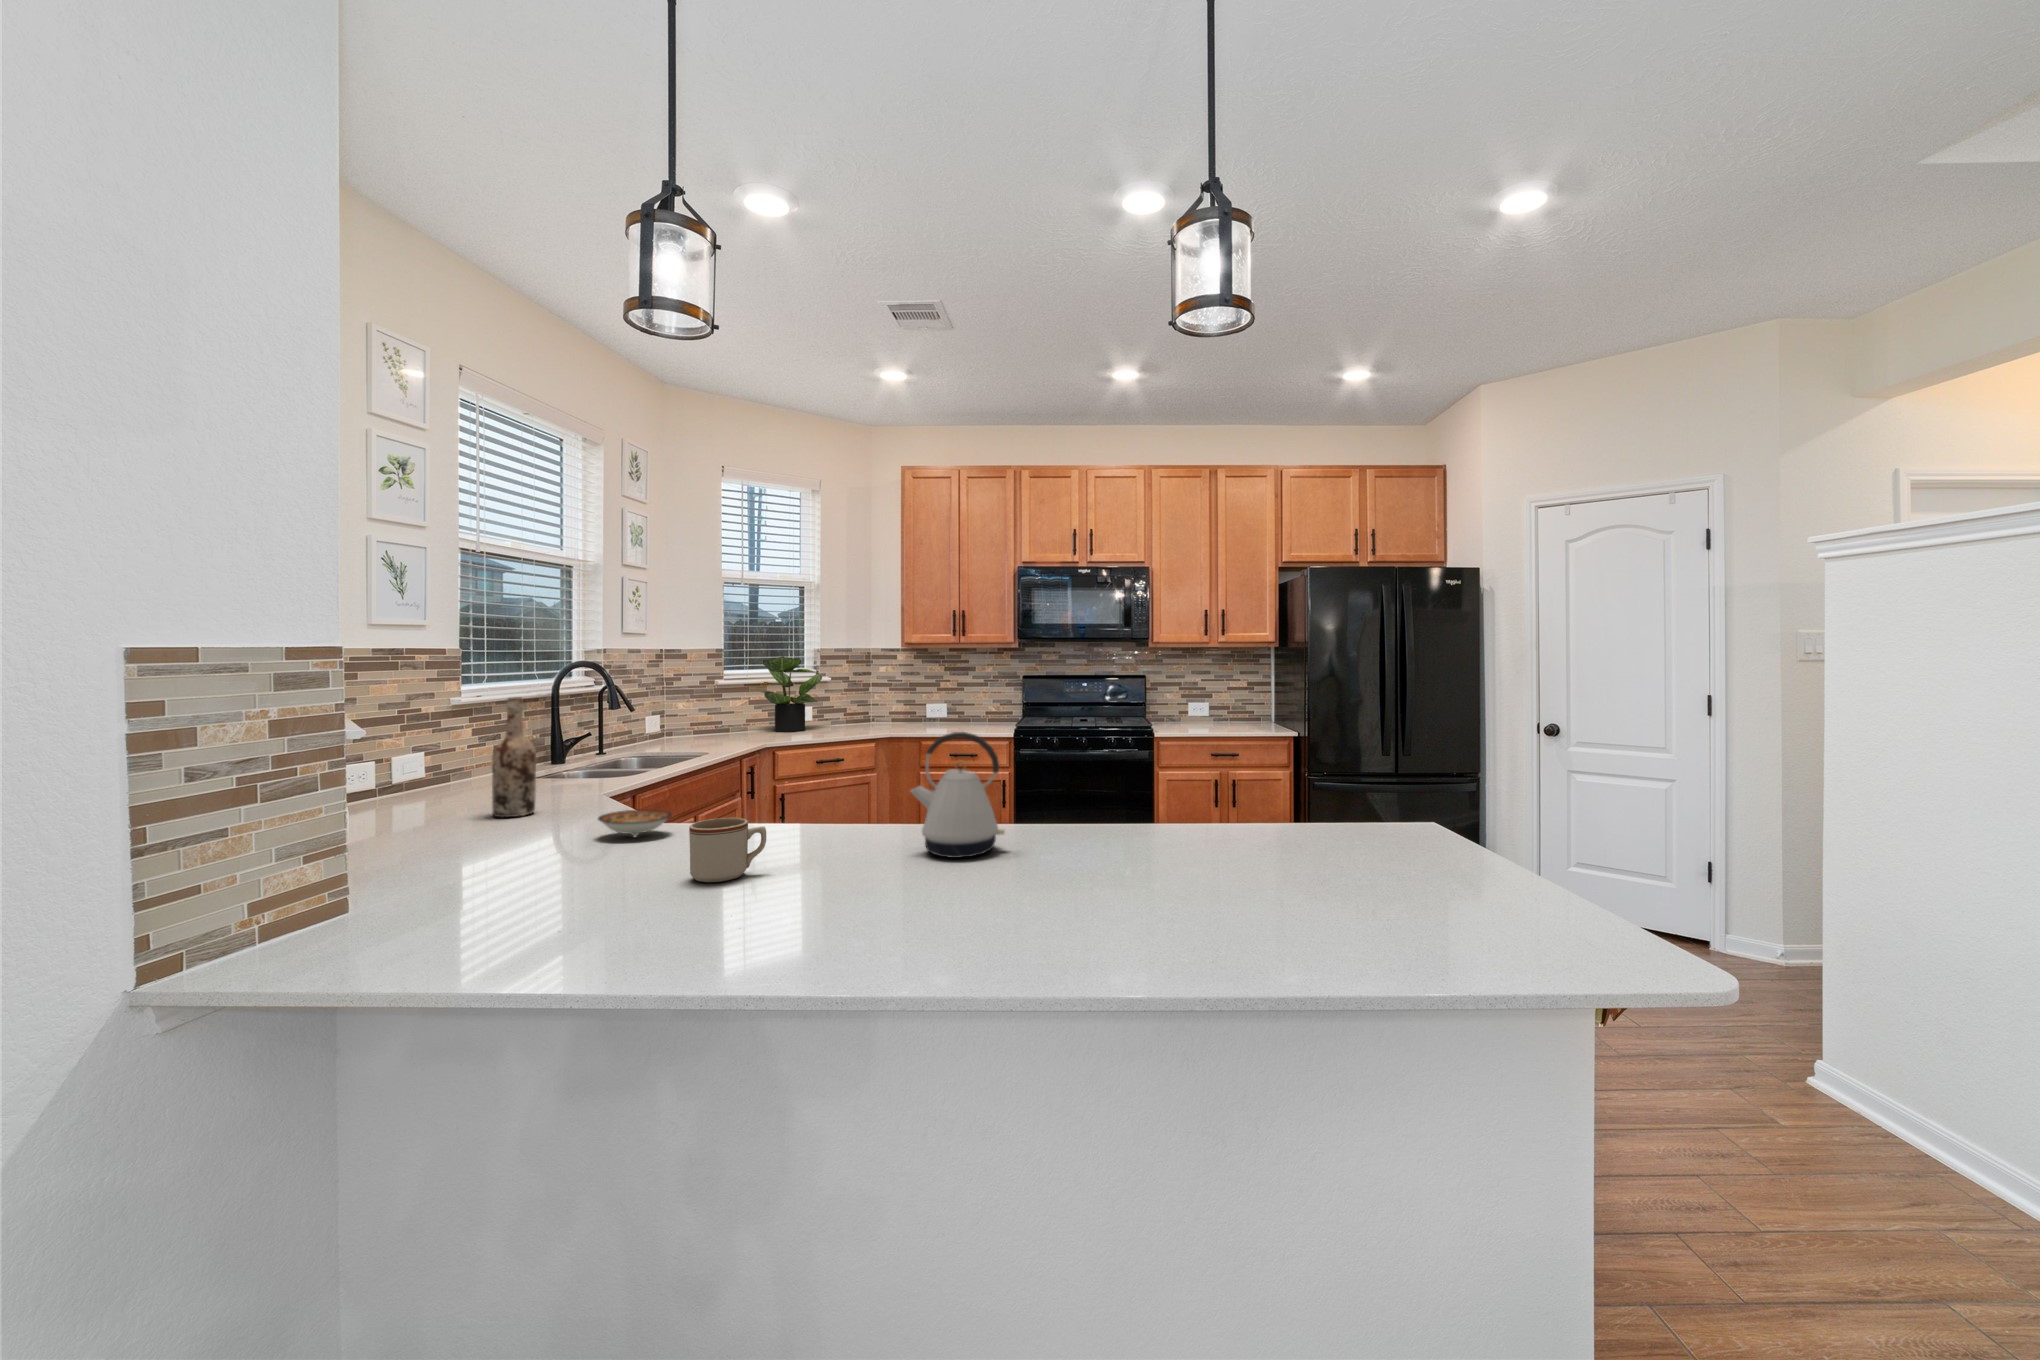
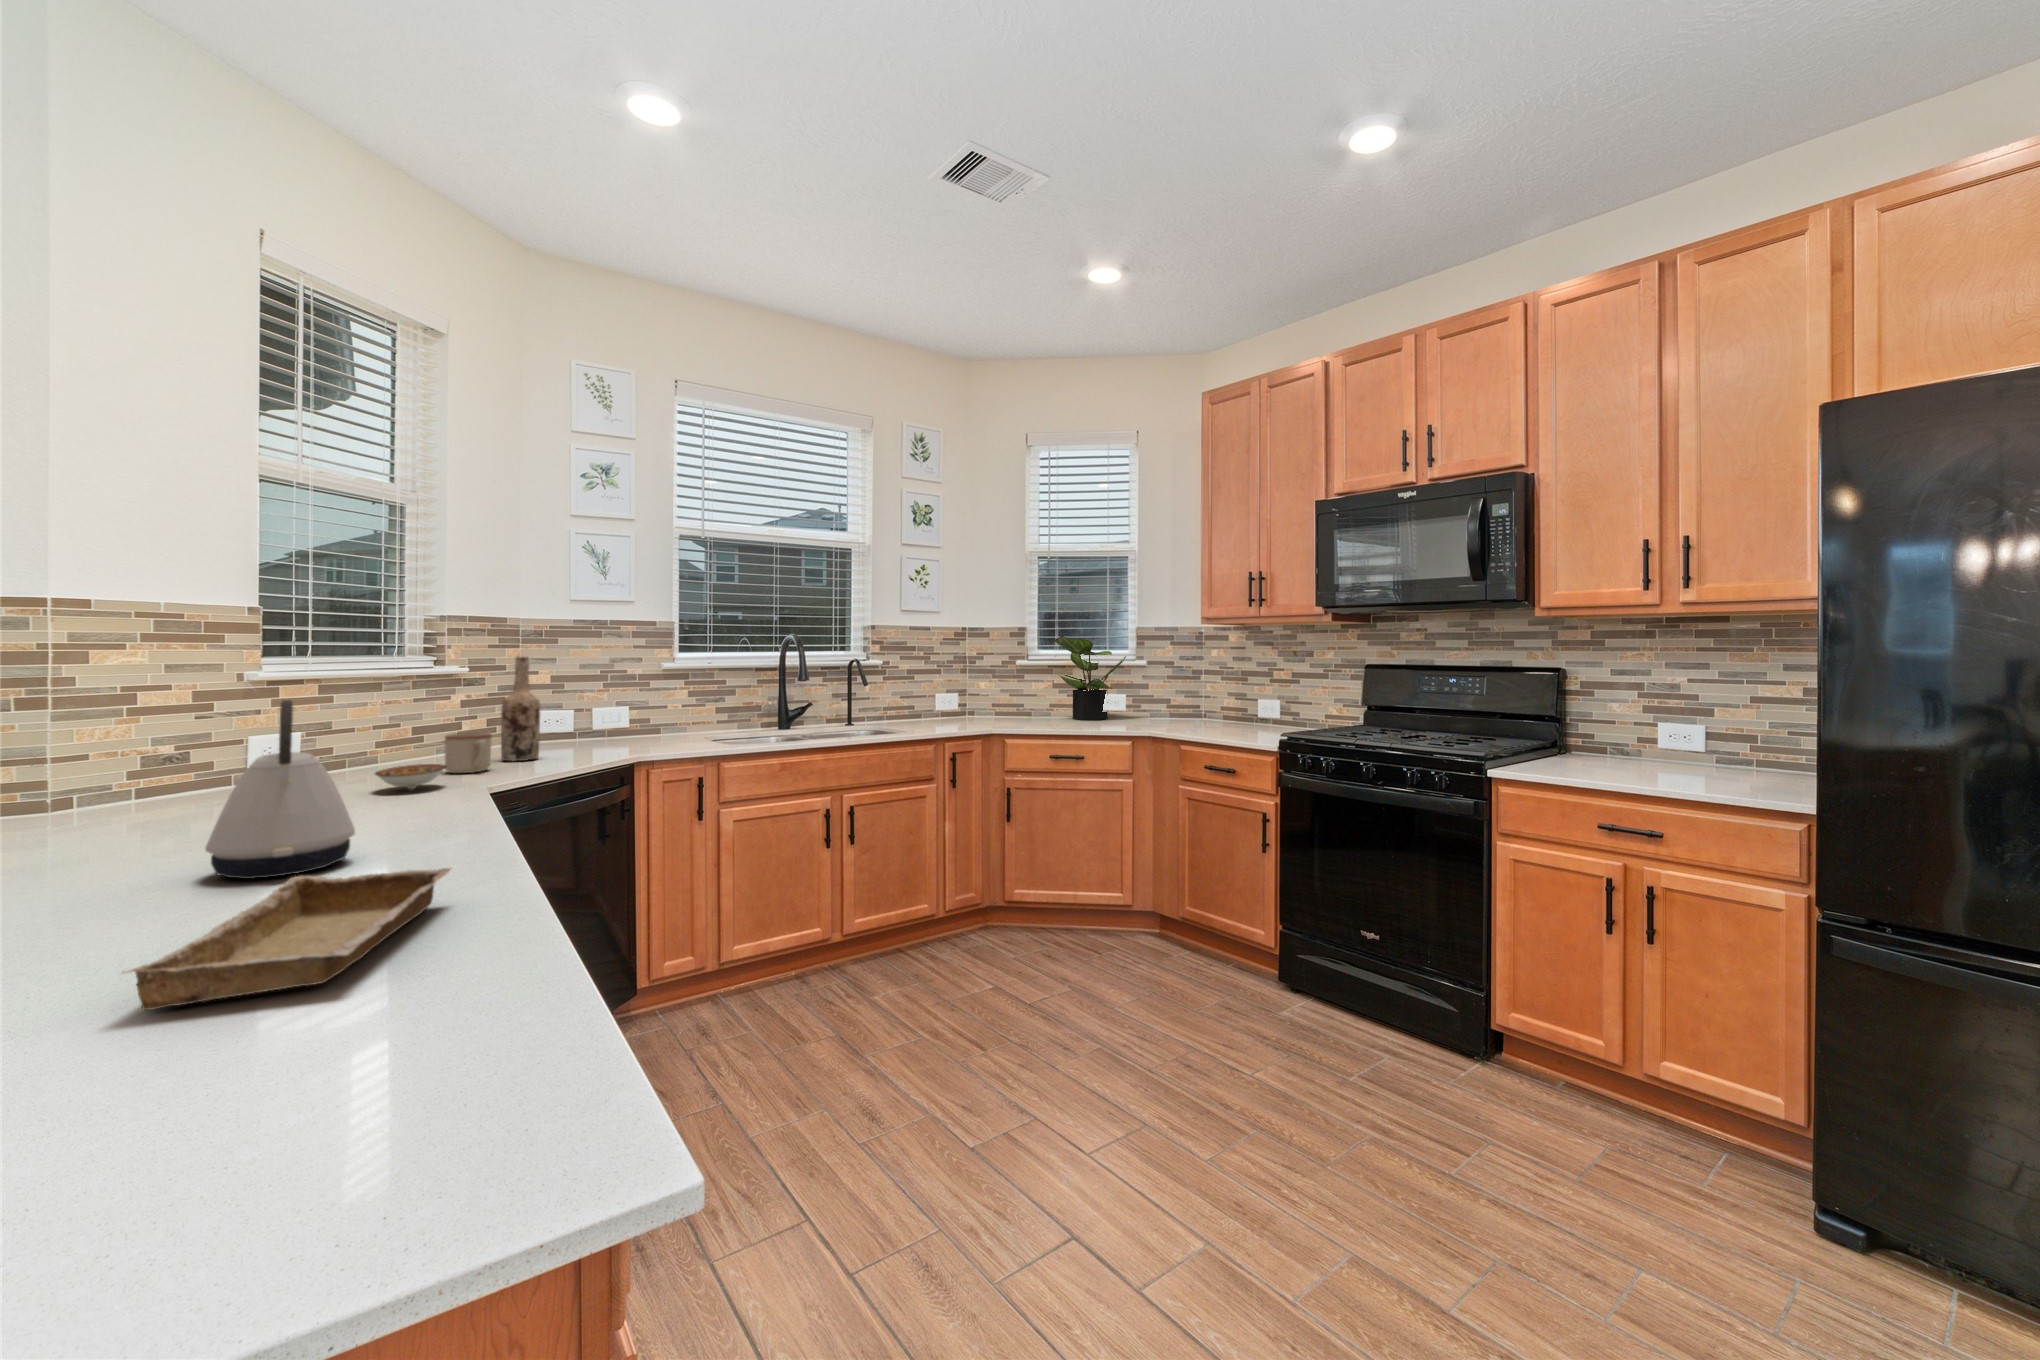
tray: none [1108,813,1260,854] -> present [124,868,450,1010]
mug: present [689,818,766,882] -> present [445,732,492,773]

